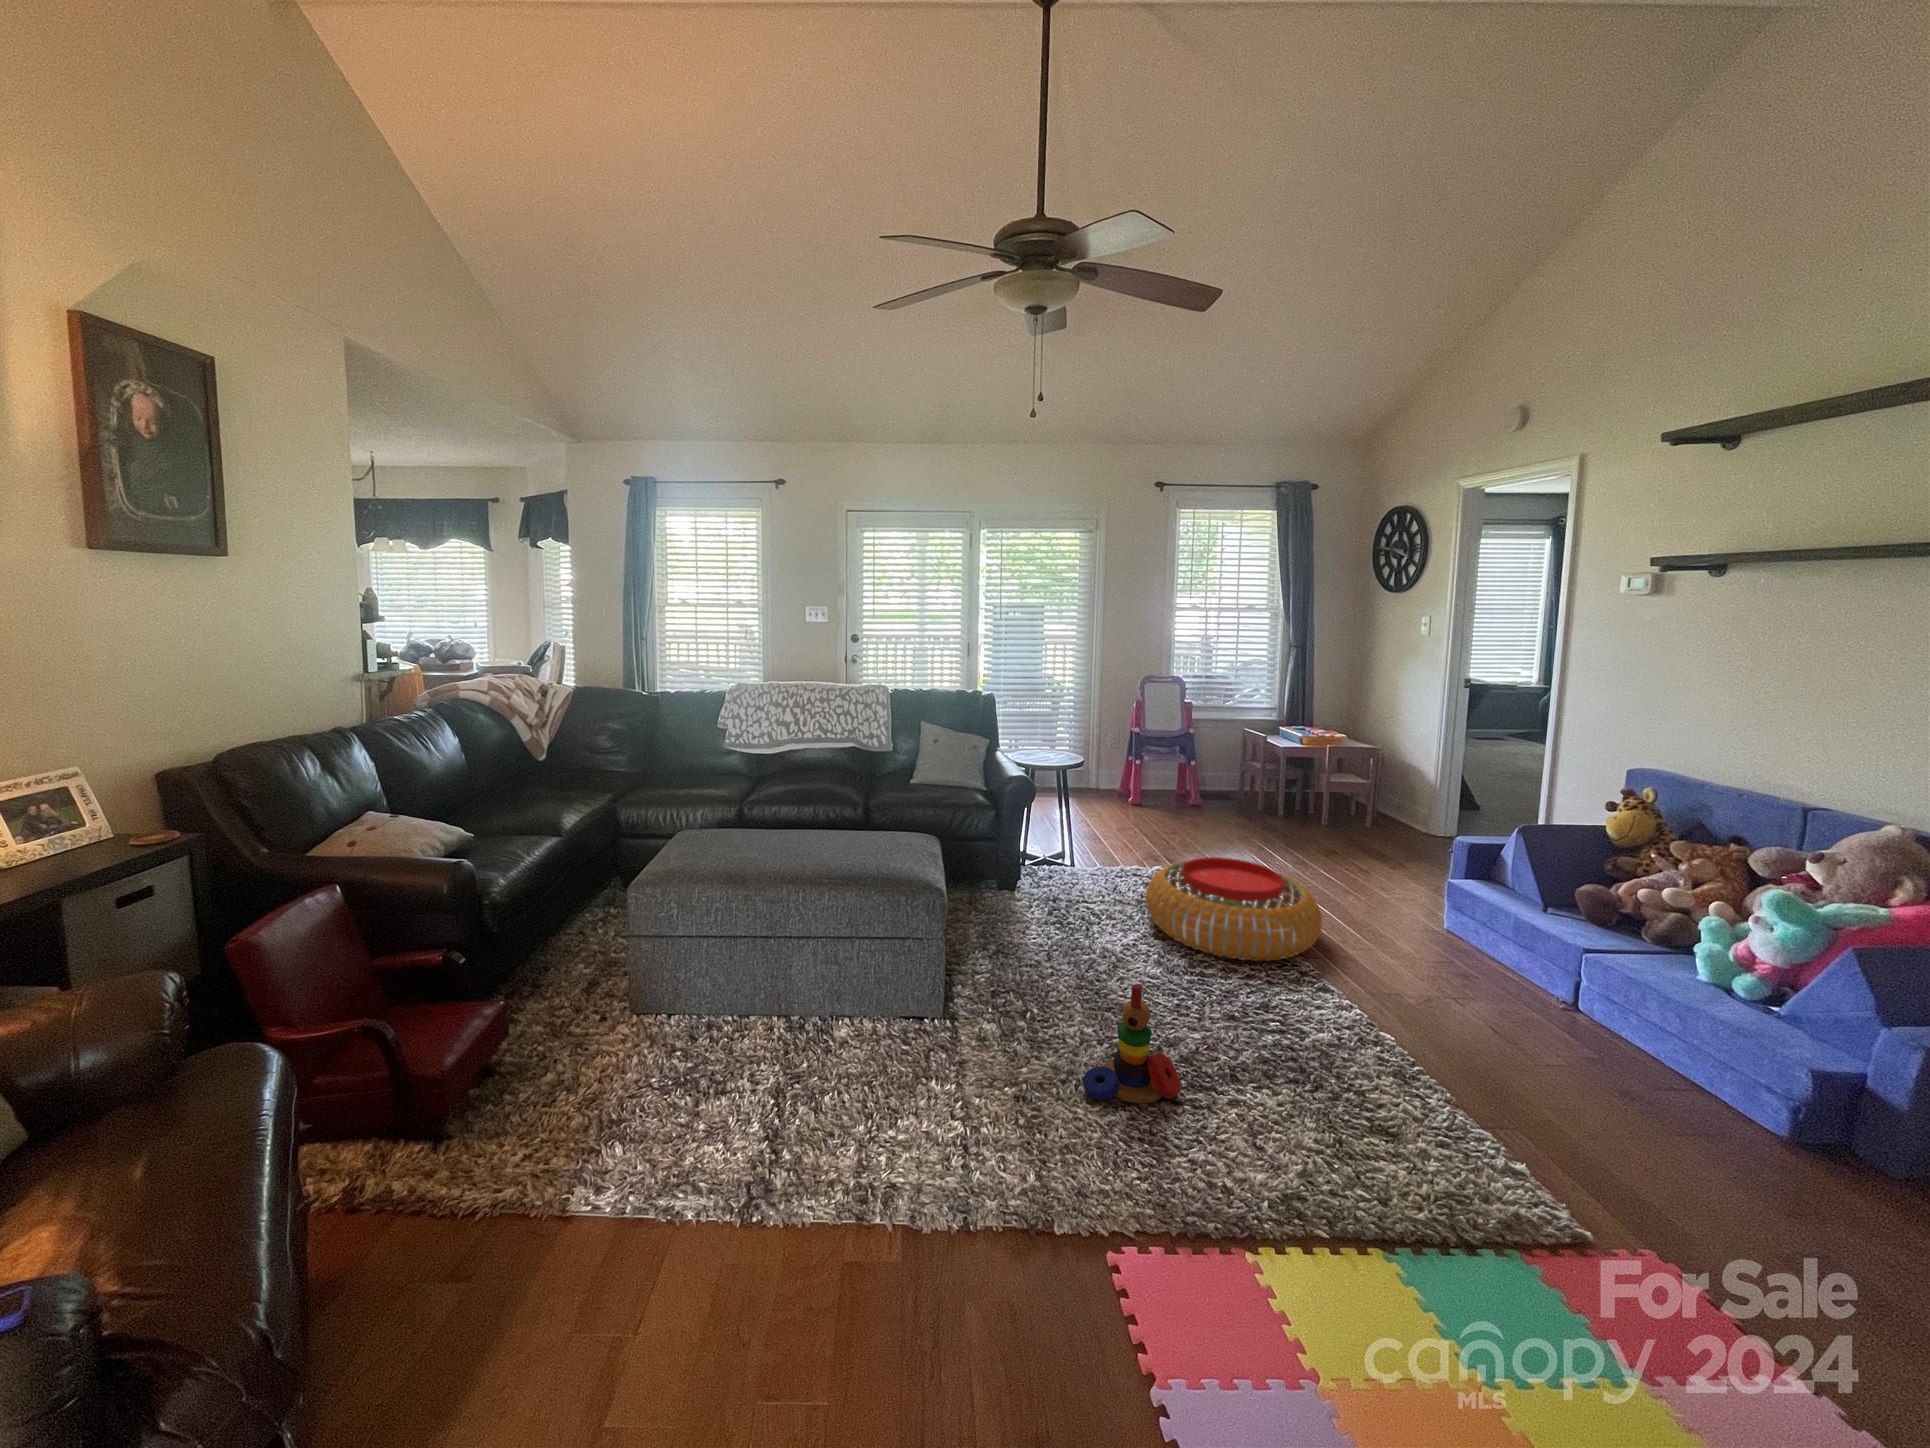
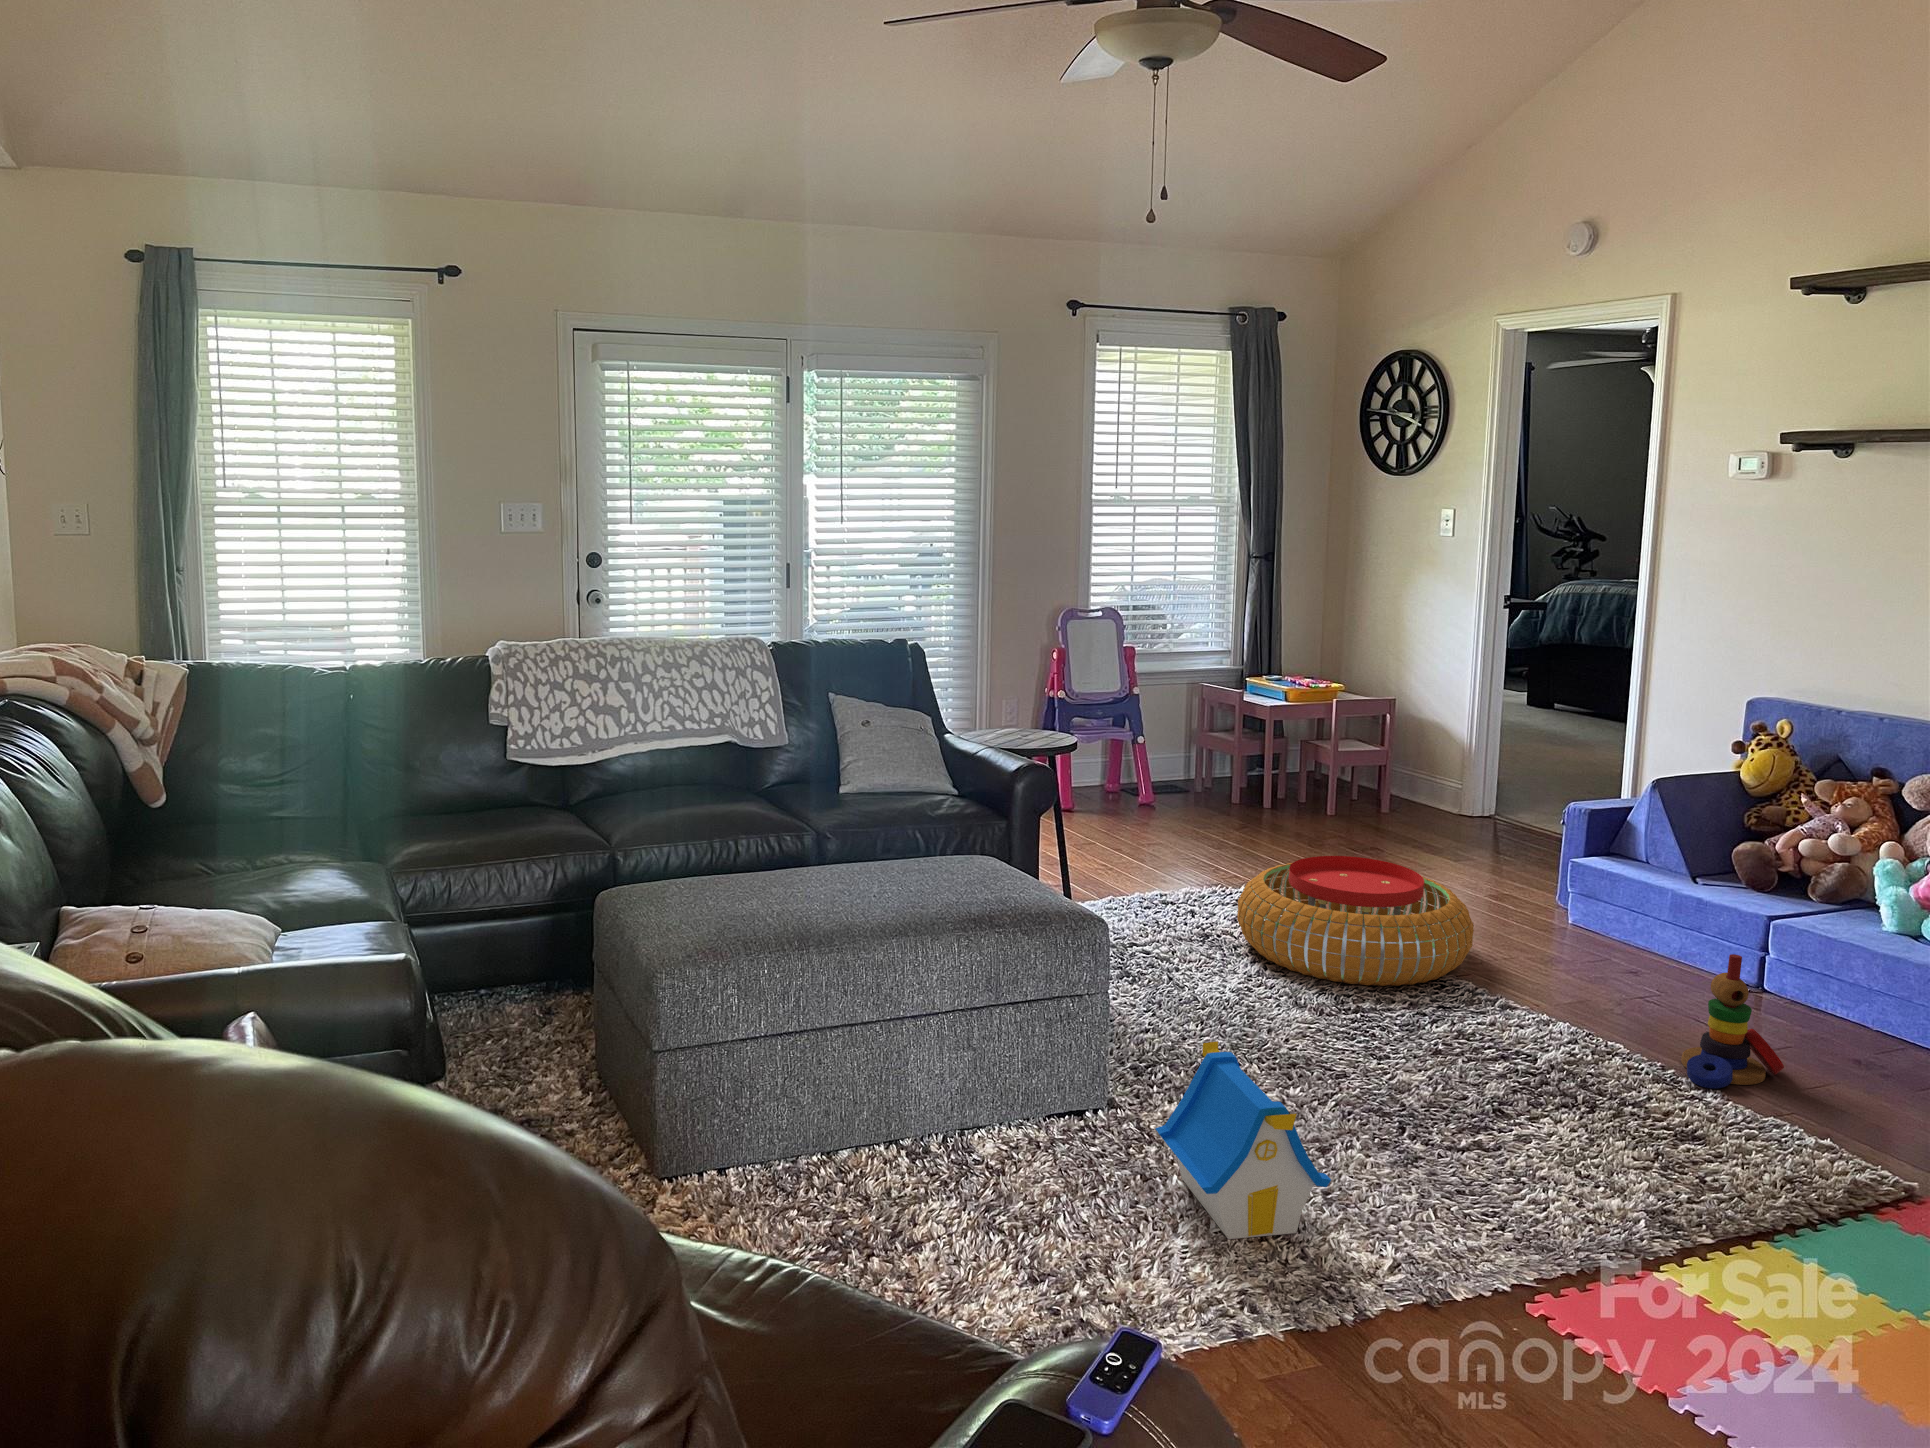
toy house: none [905,980,1010,1136] -> present [1155,1041,1331,1239]
stacking toy: present [1083,985,1181,1103] -> present [1681,954,1784,1088]

